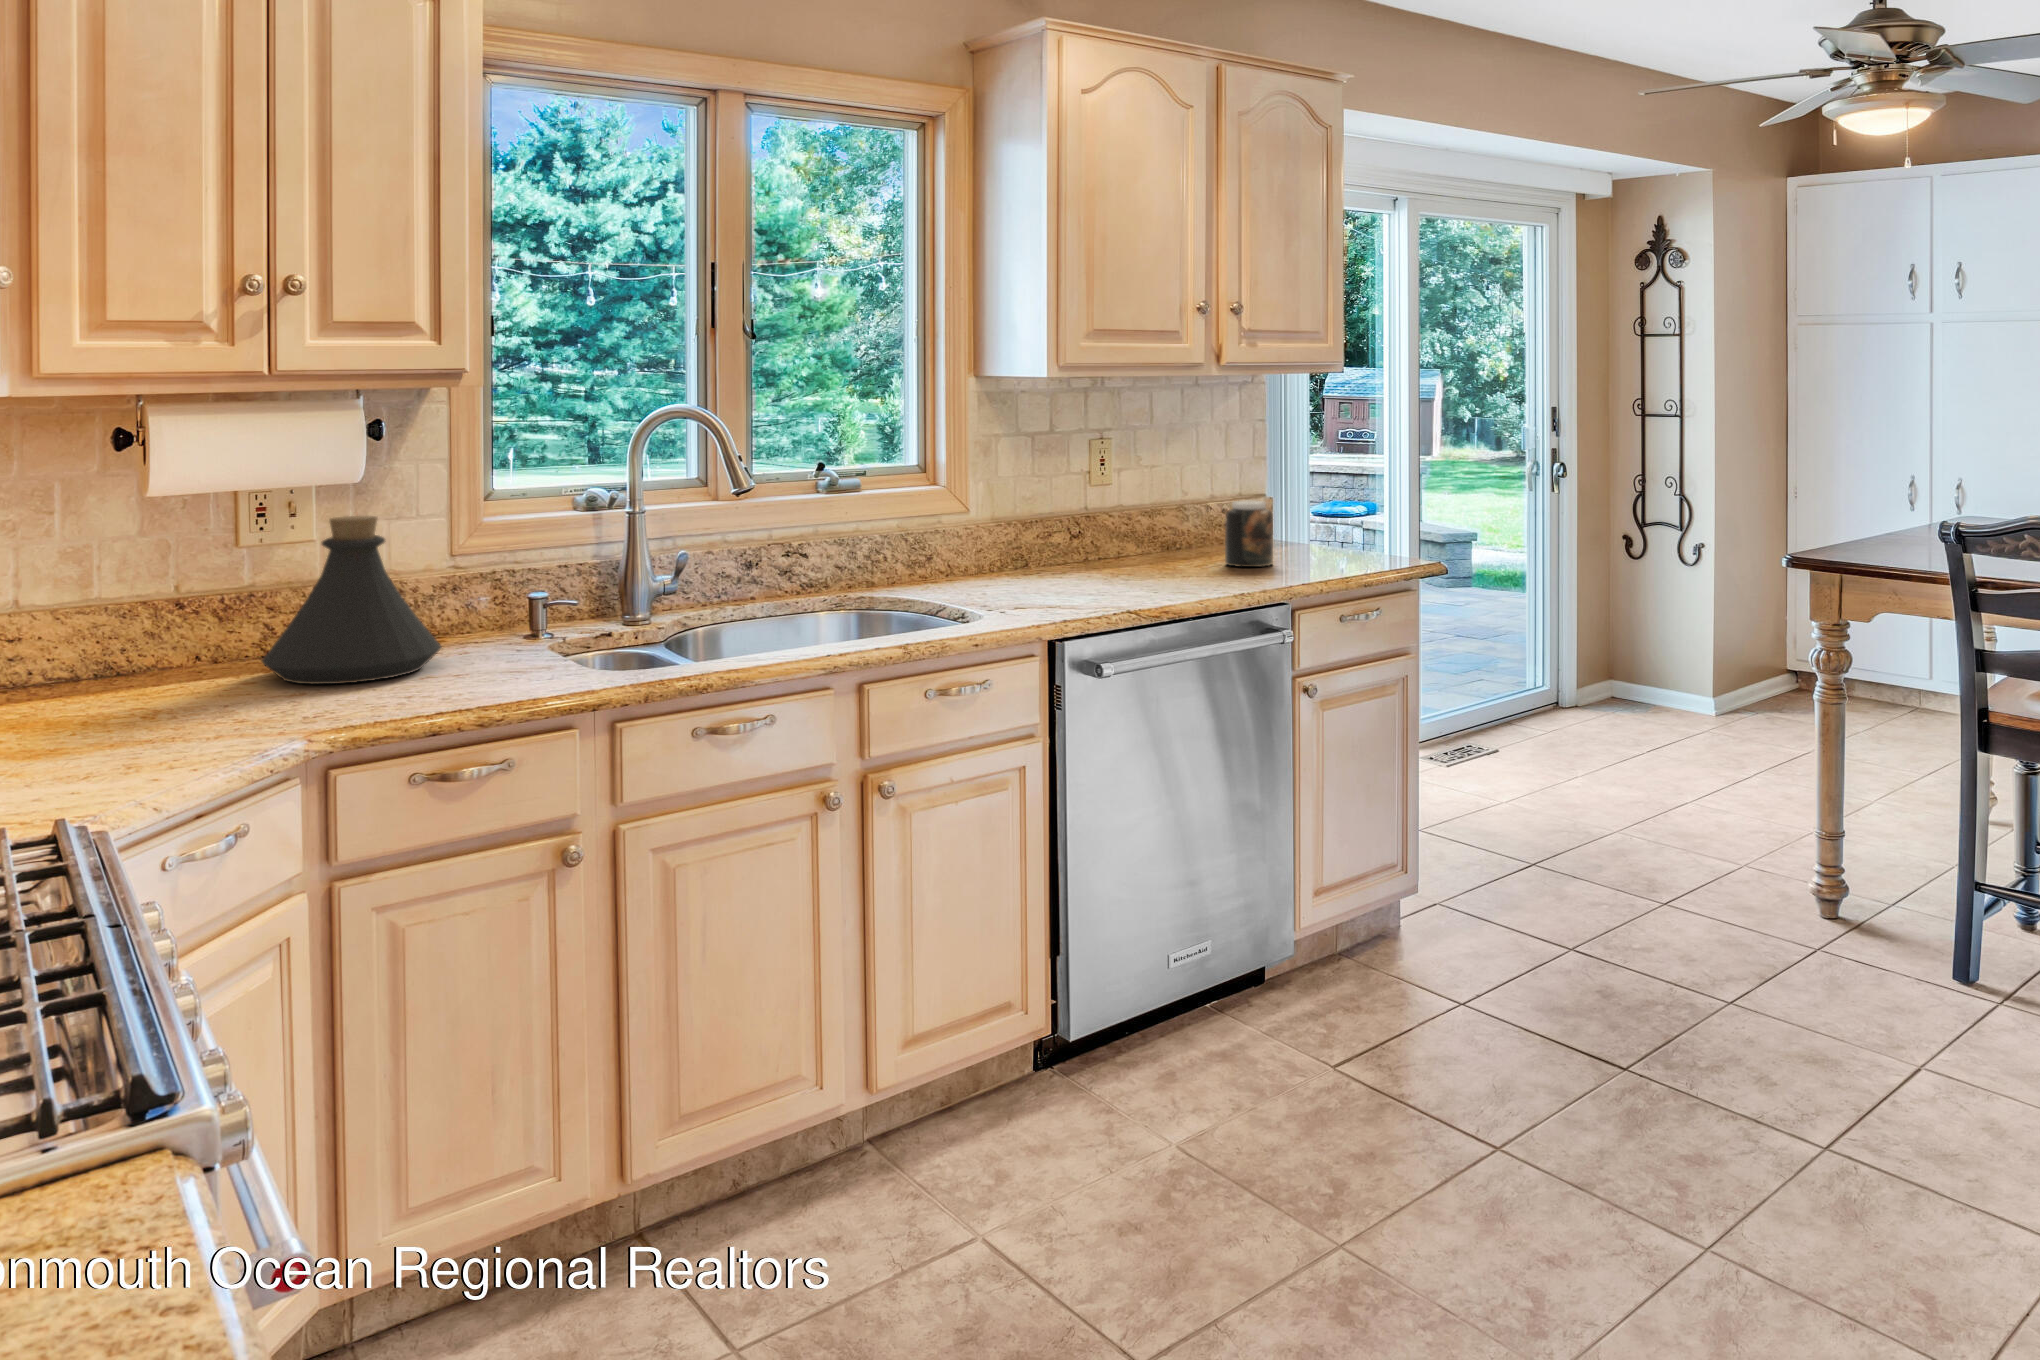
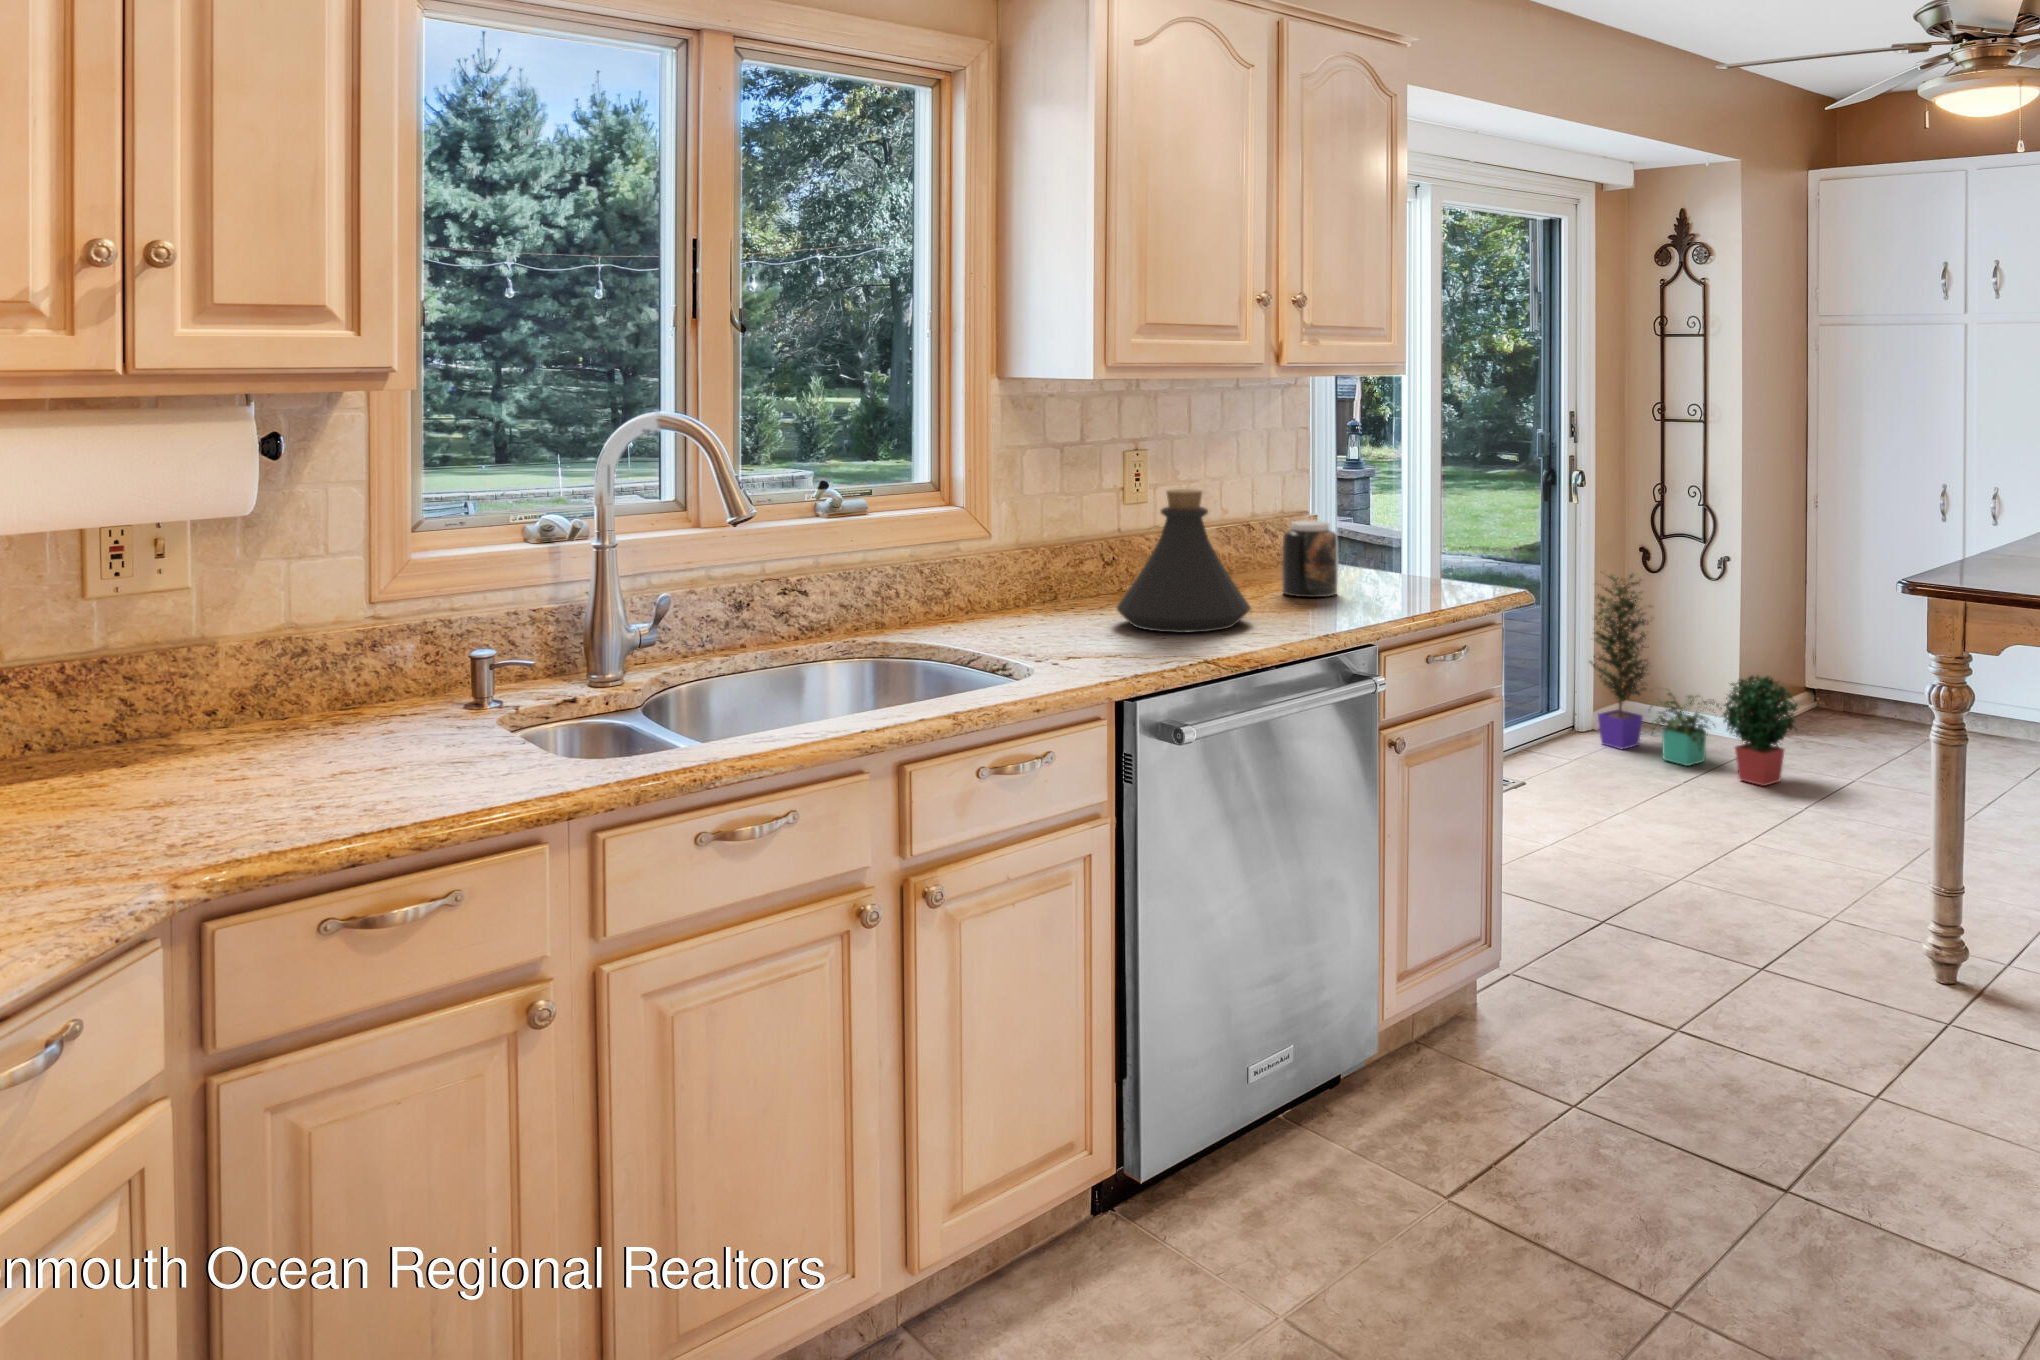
bottle: present [262,516,441,684] -> present [1117,489,1251,633]
potted plant: none [1568,557,1758,759] -> present [1589,573,1798,786]

